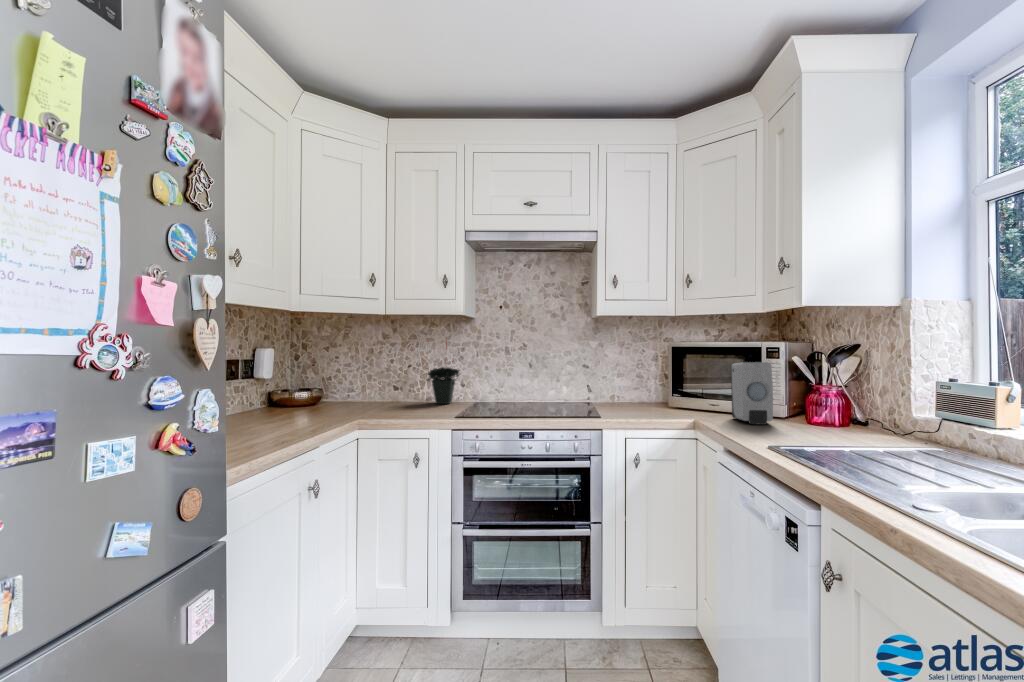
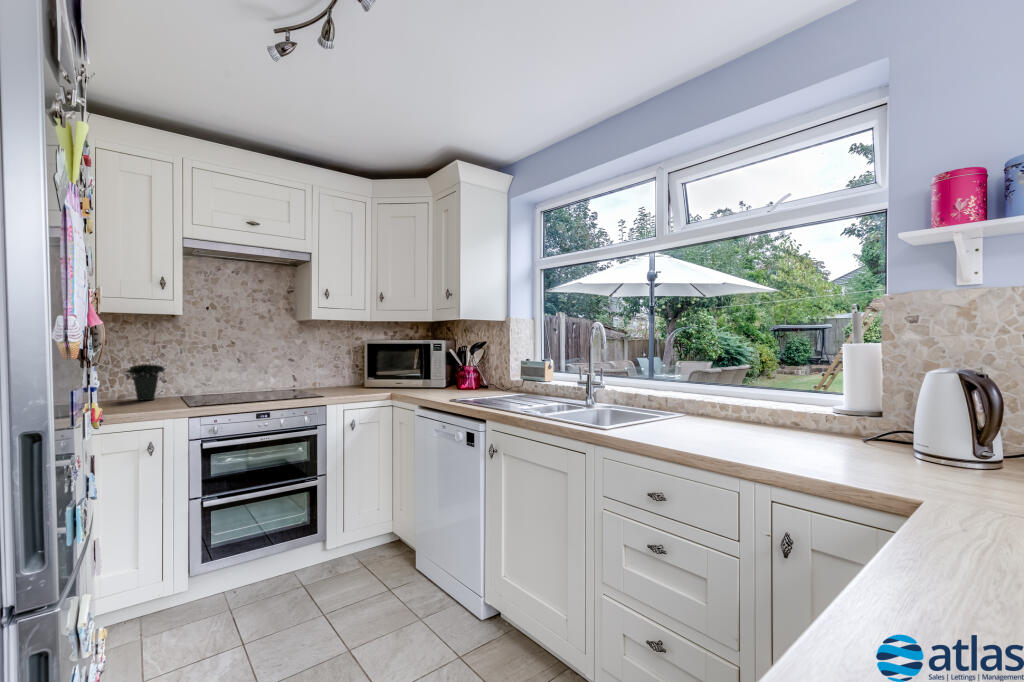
soap dispenser: present [731,362,773,424] -> none [411,352,440,393]

